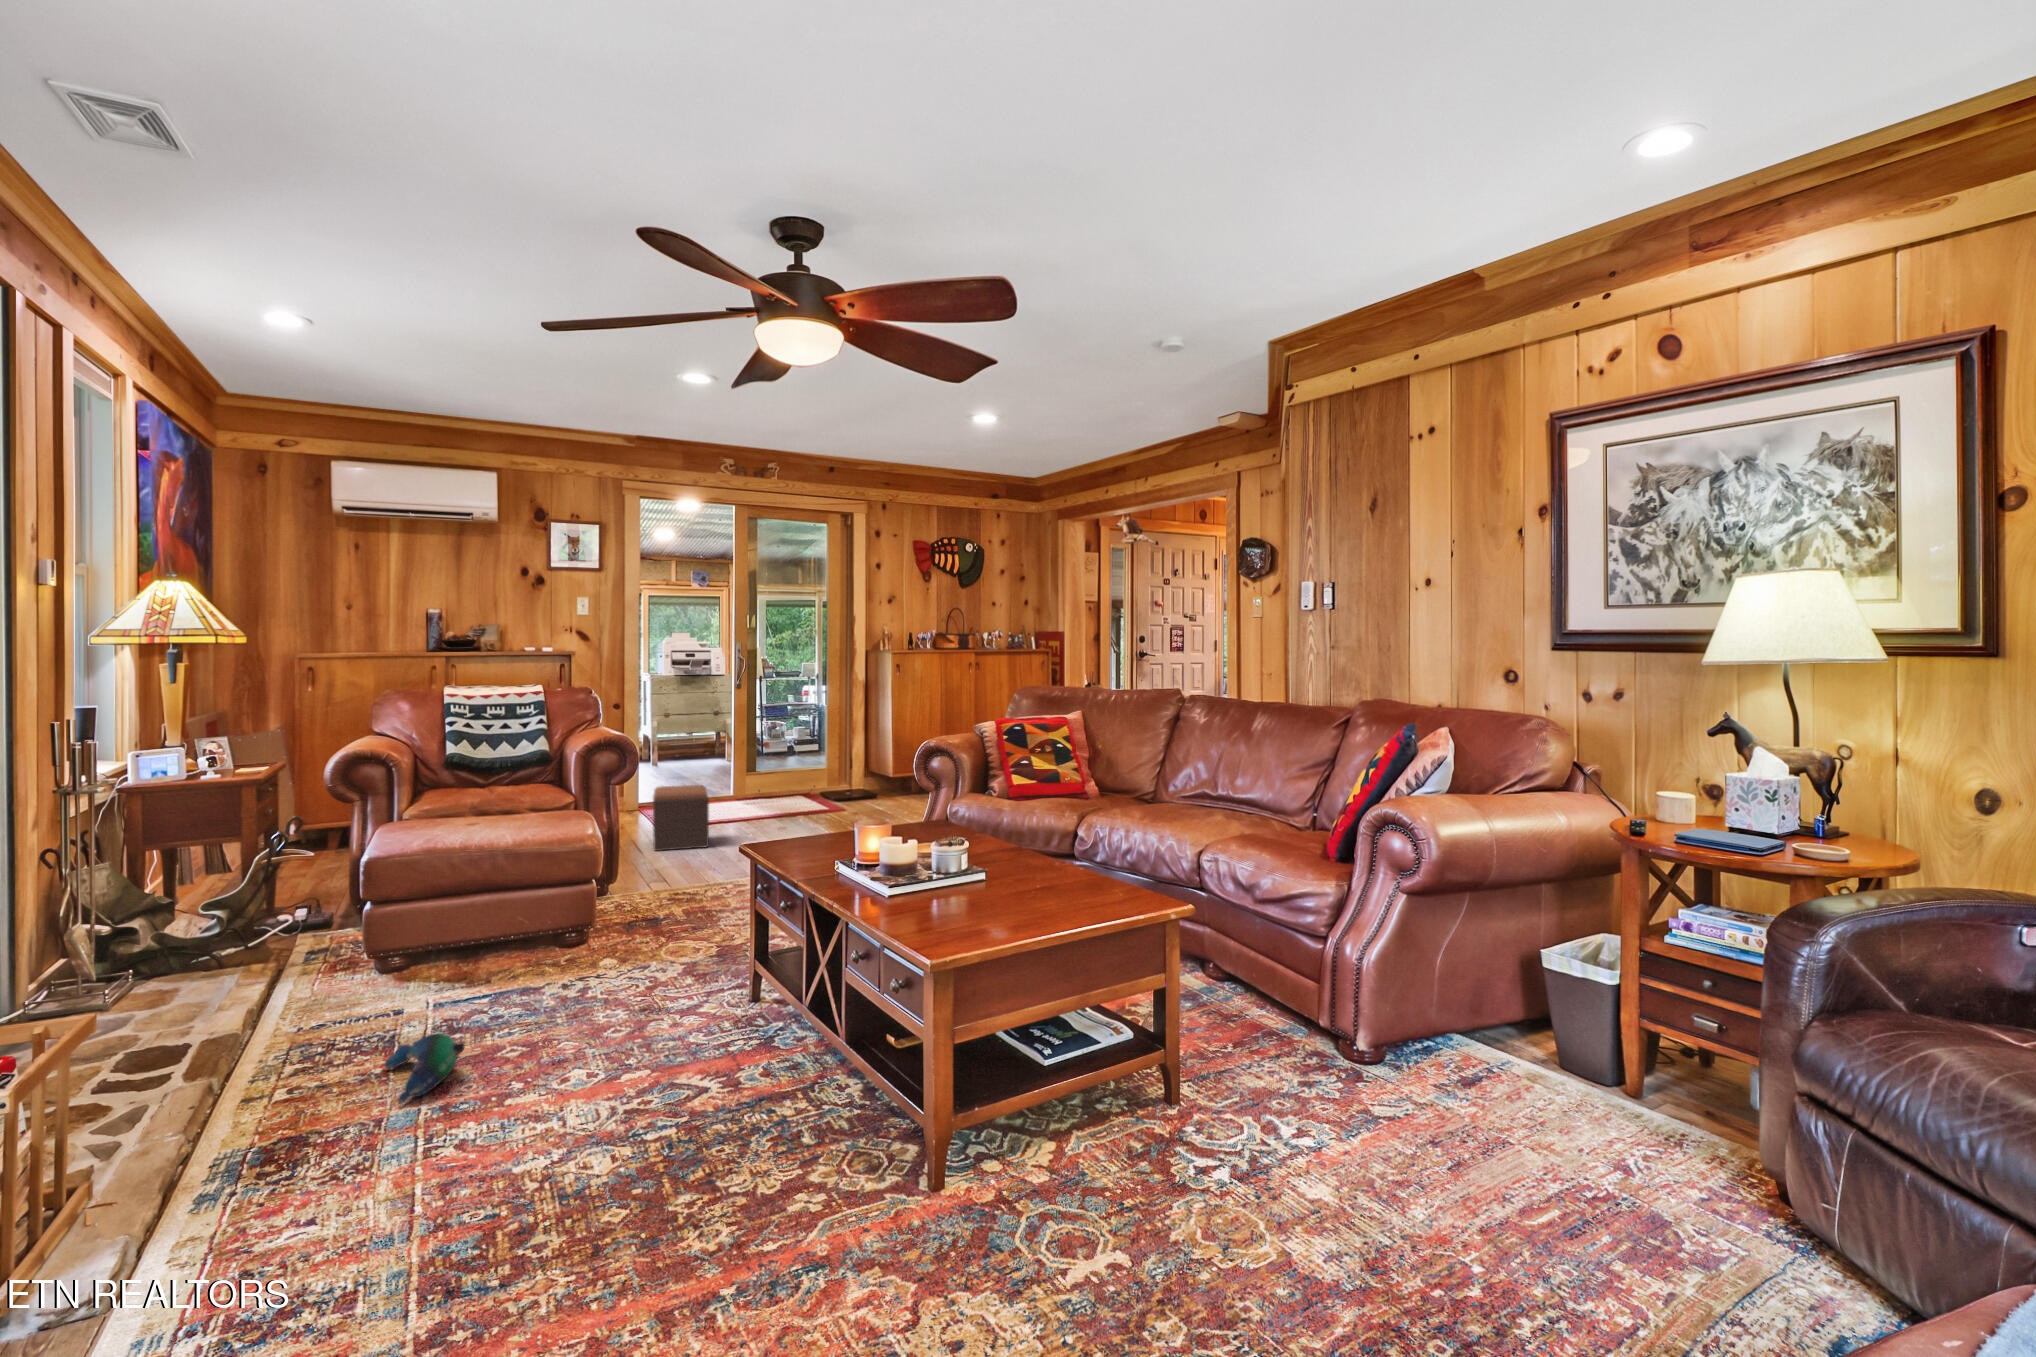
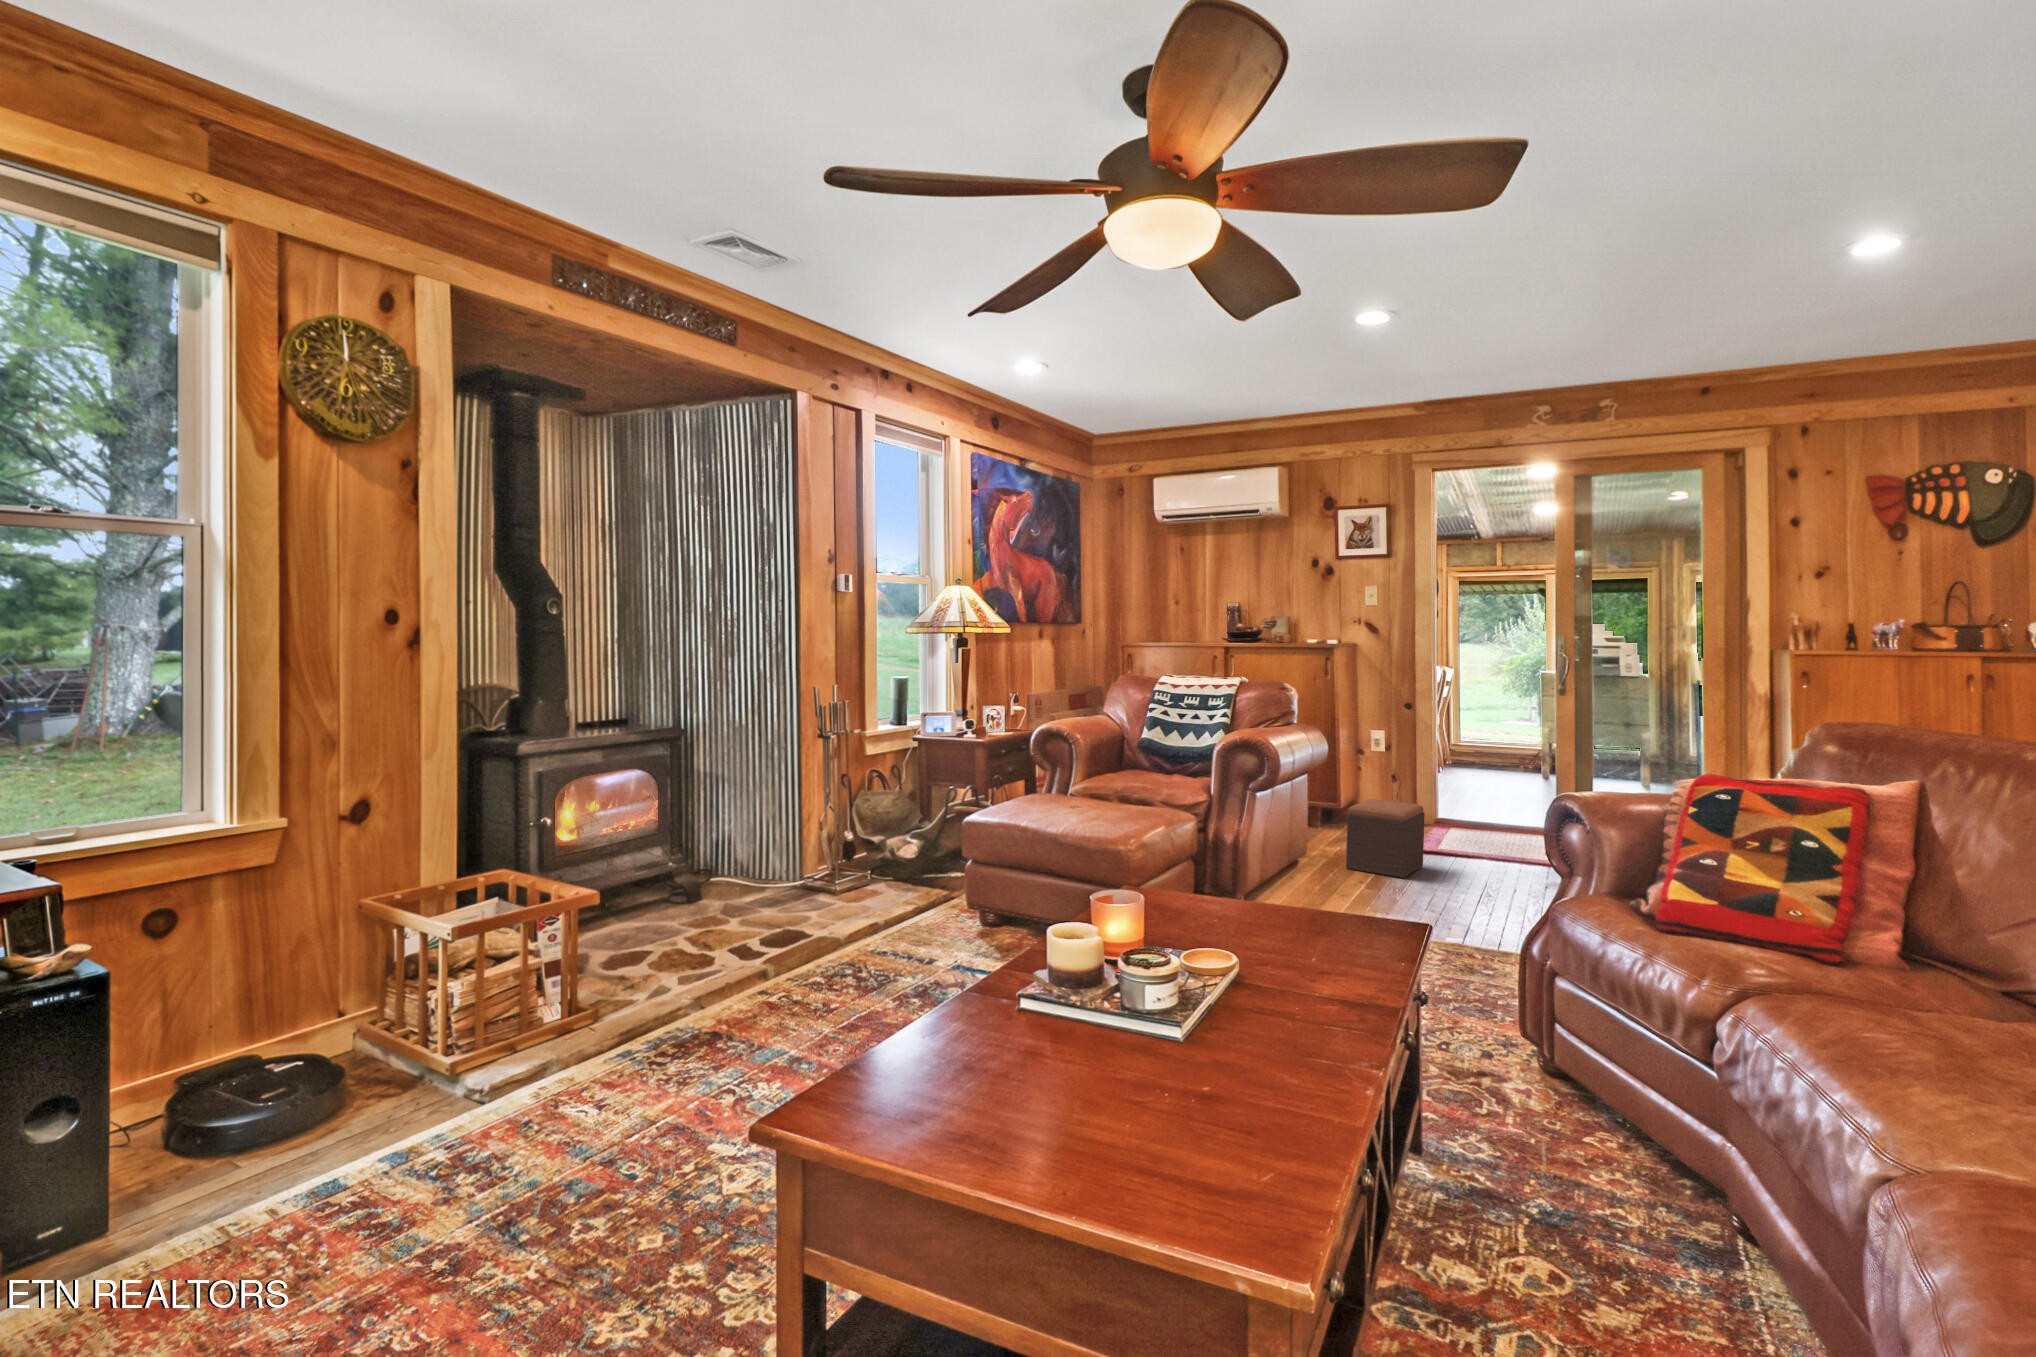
plush toy: present [384,1033,465,1104] -> none [819,973,889,1018]

